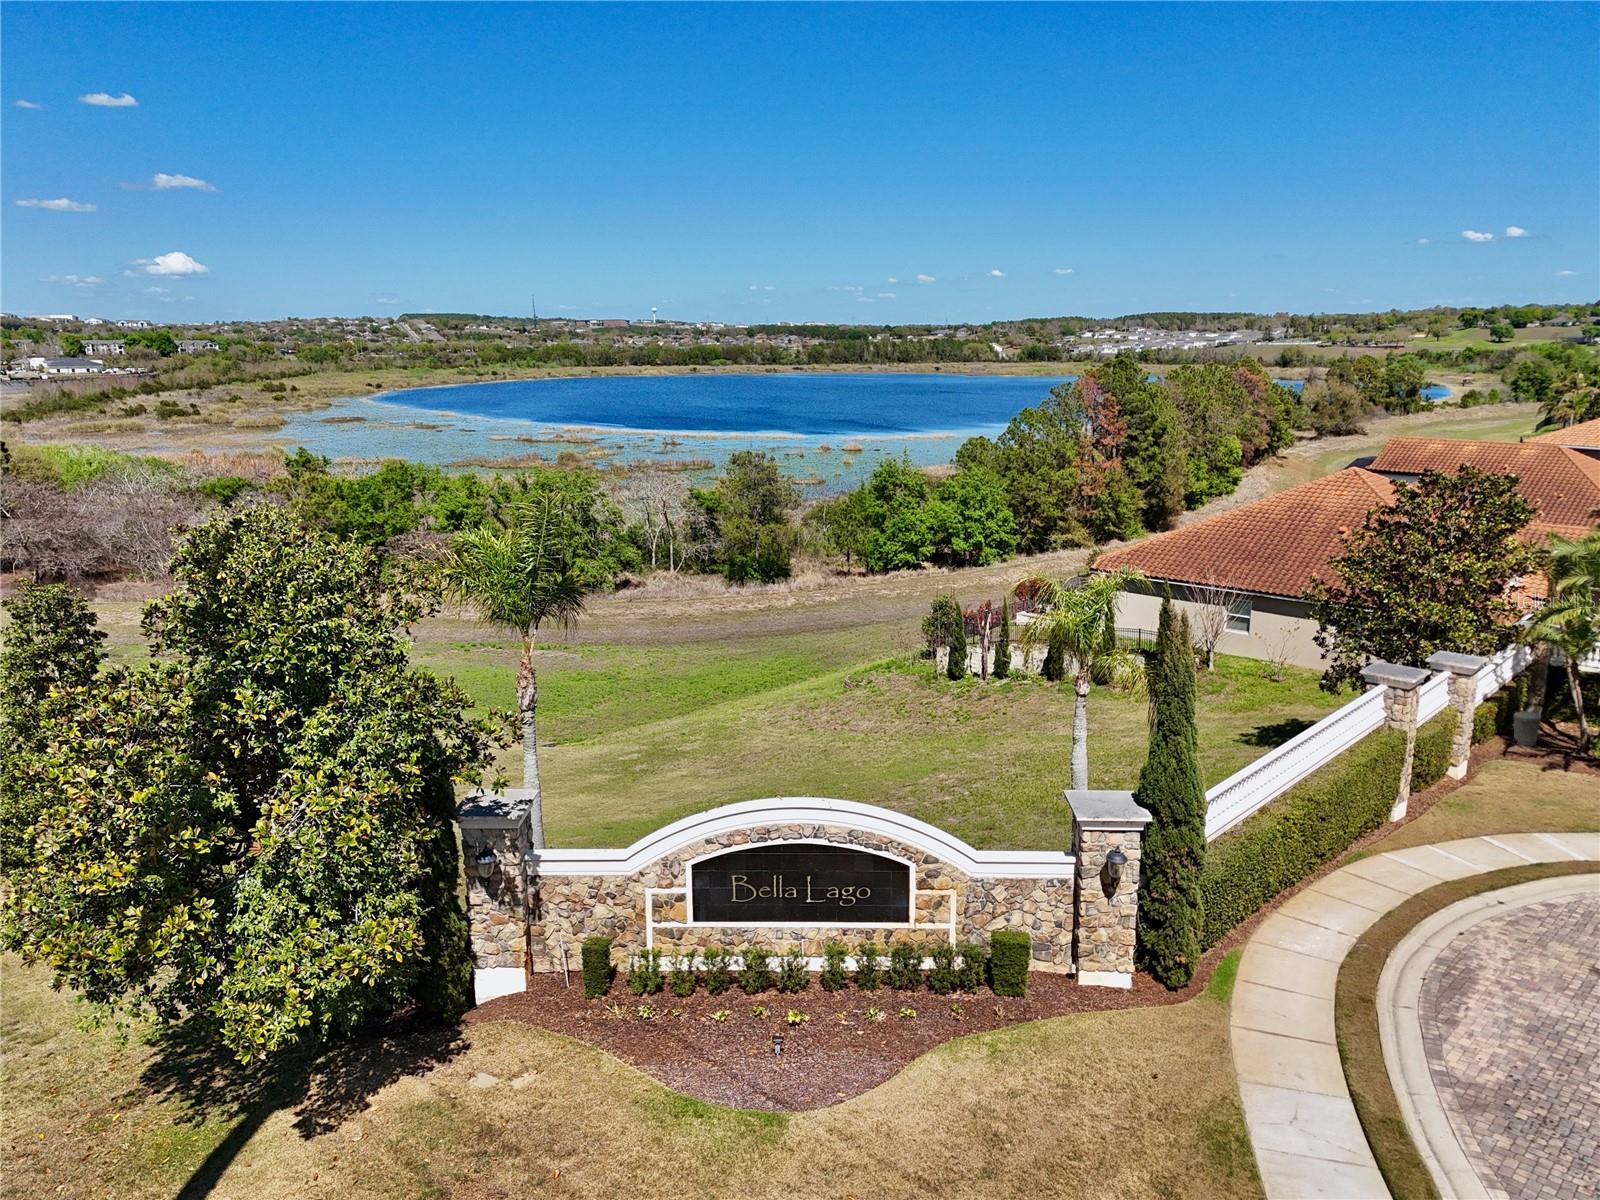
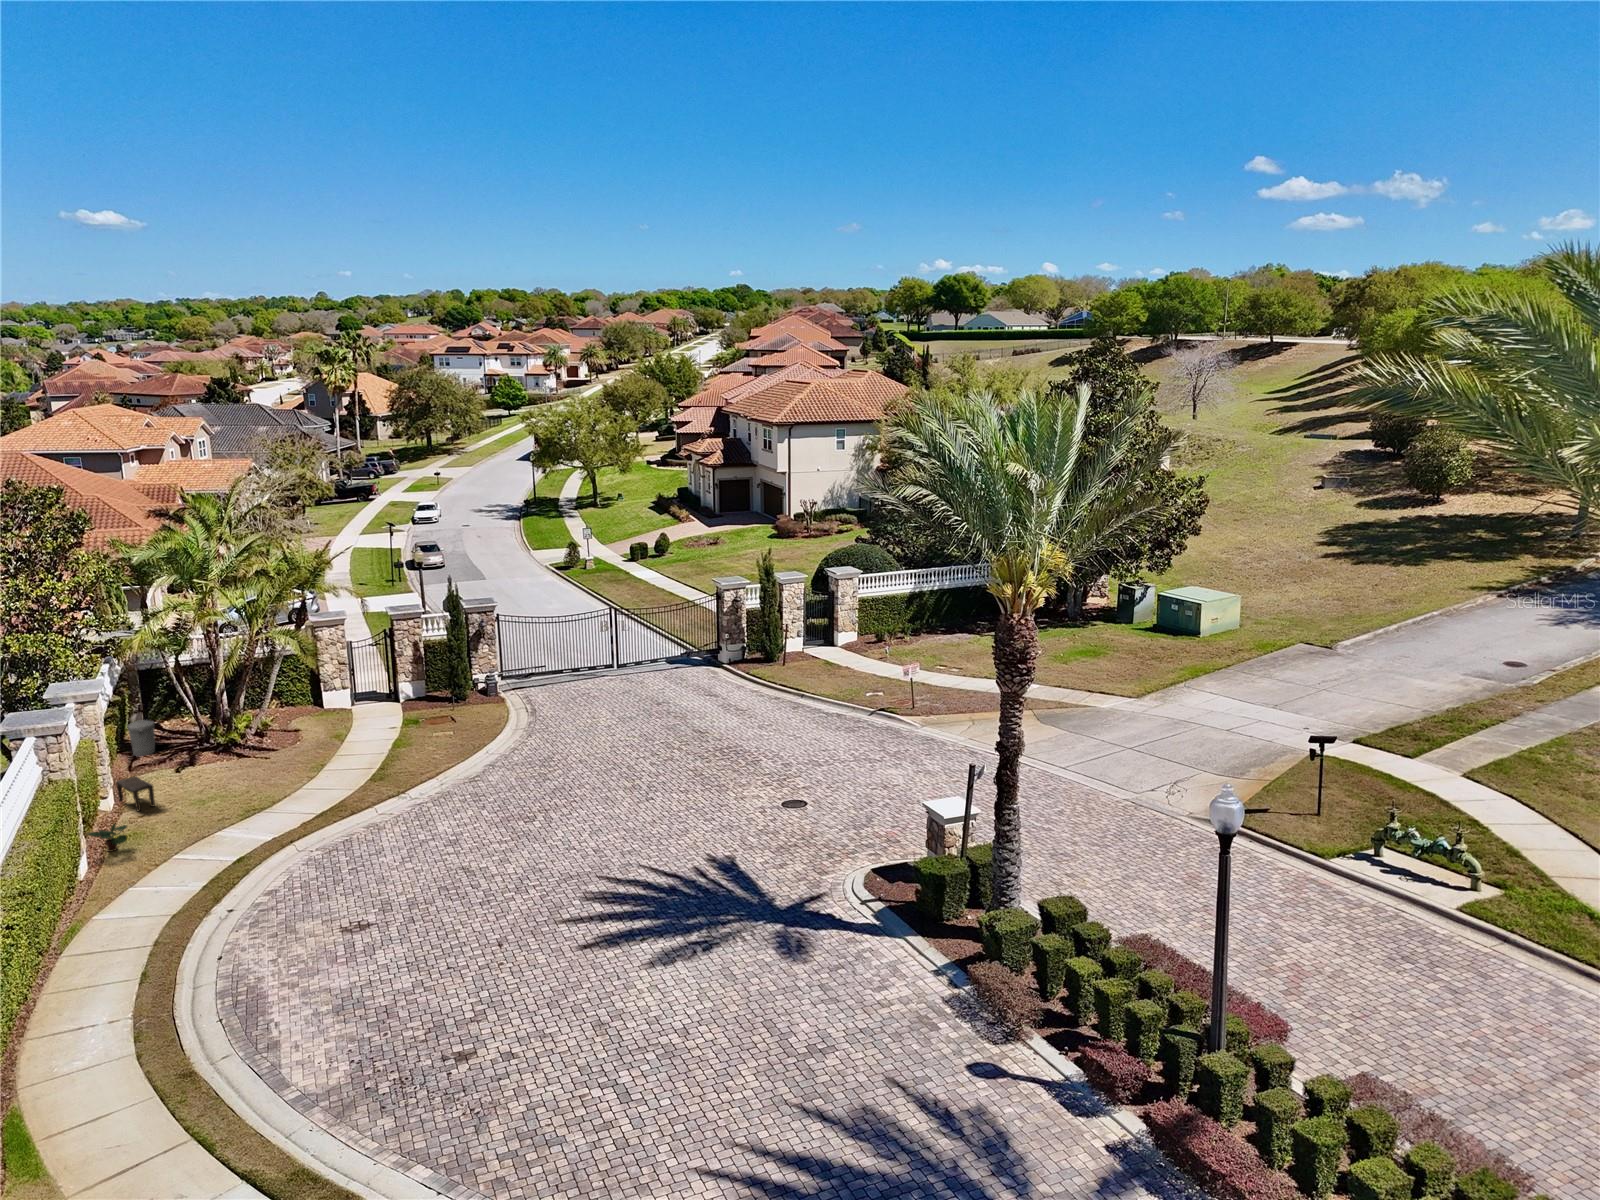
bench: none [1471,755,1502,788] -> present [116,776,155,811]
potted plant: none [1418,785,1457,809] -> present [87,824,127,852]

